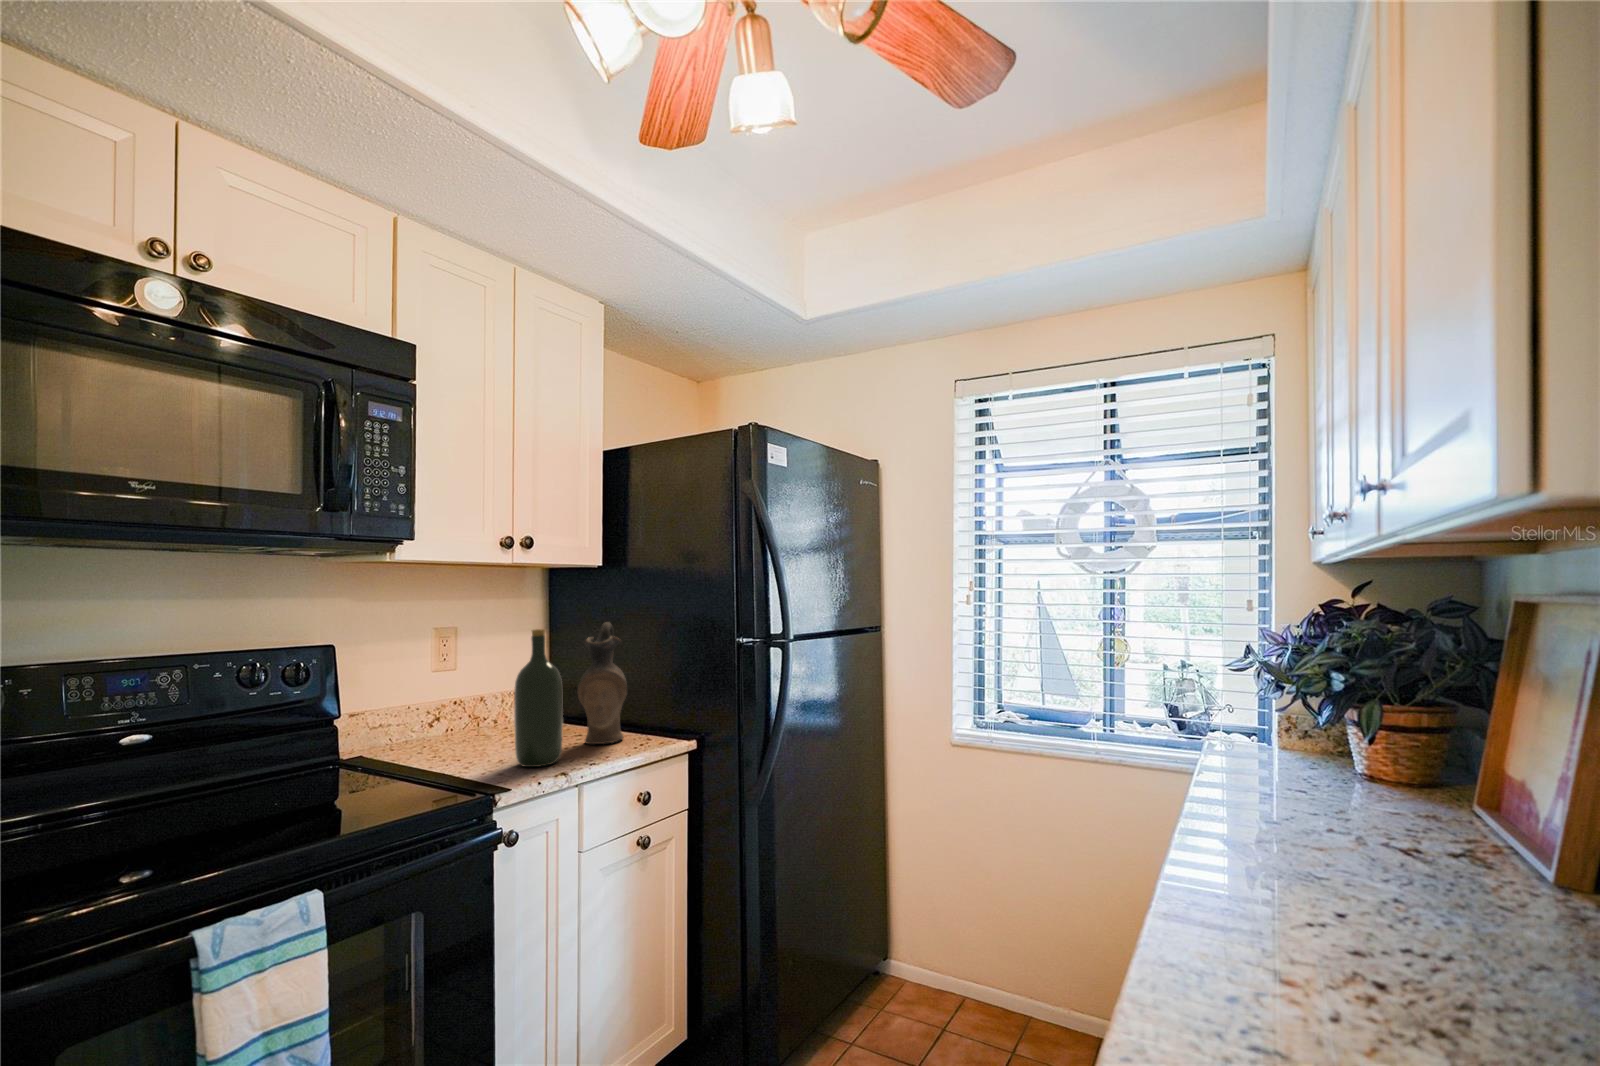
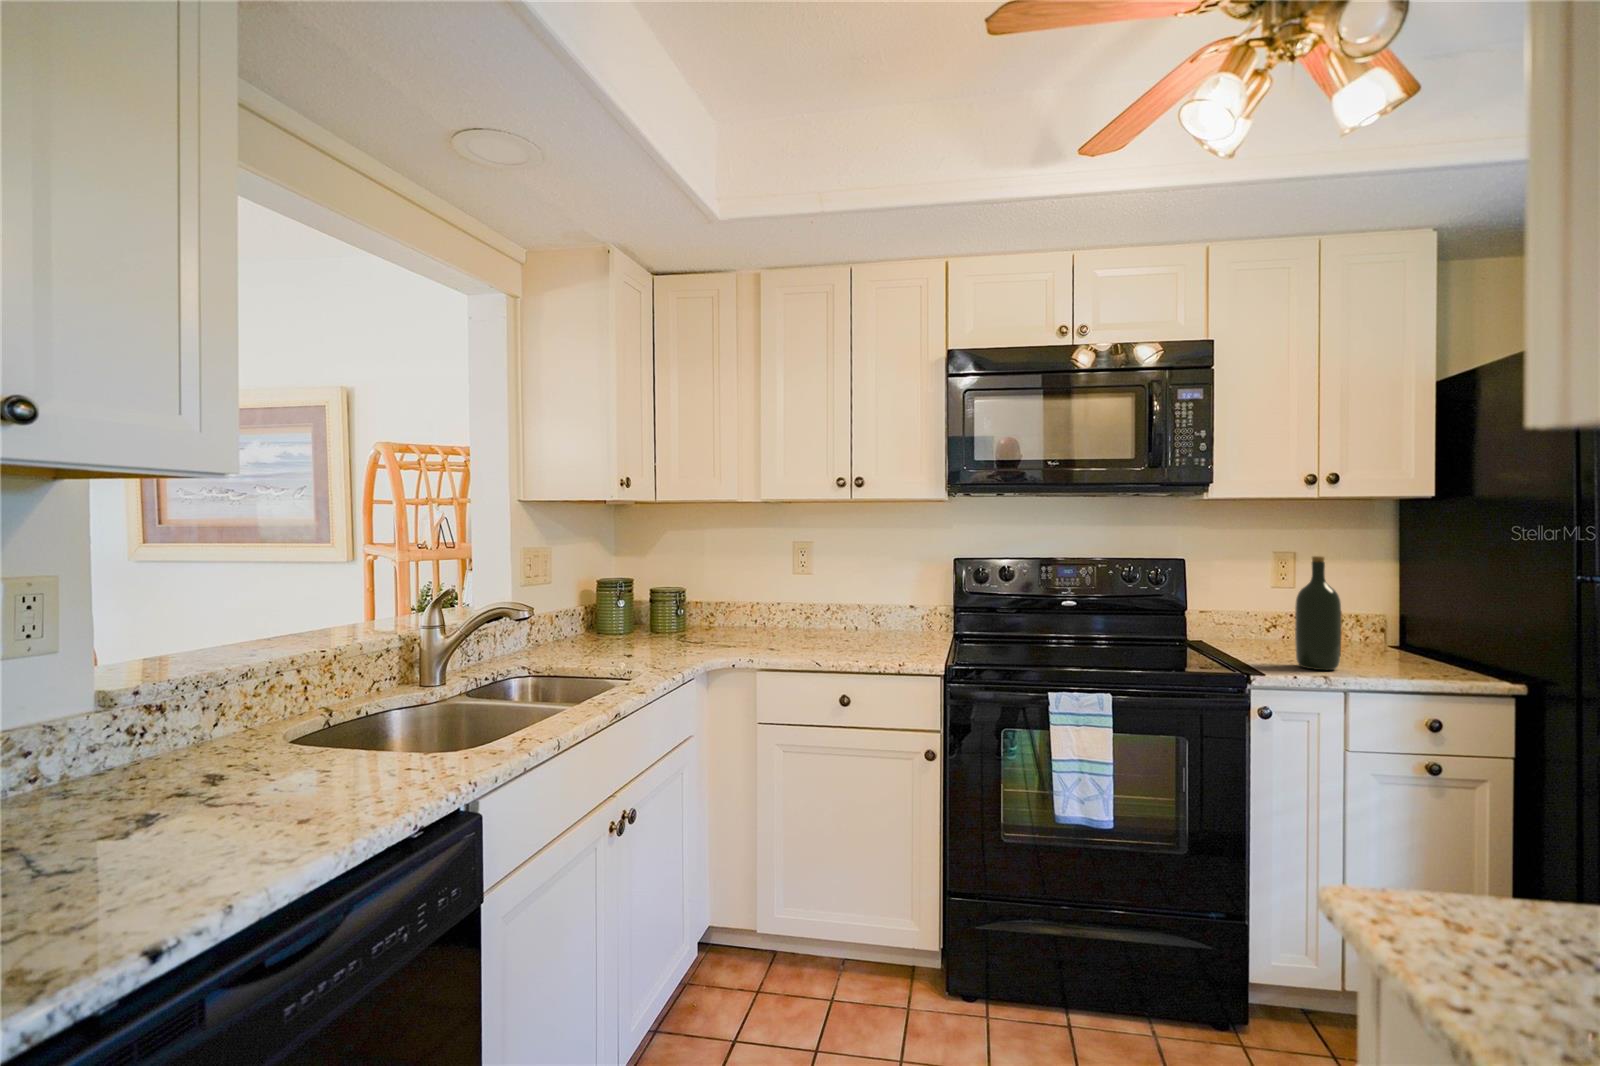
ceramic pitcher: present [578,622,627,744] -> none [1376,556,1437,671]

